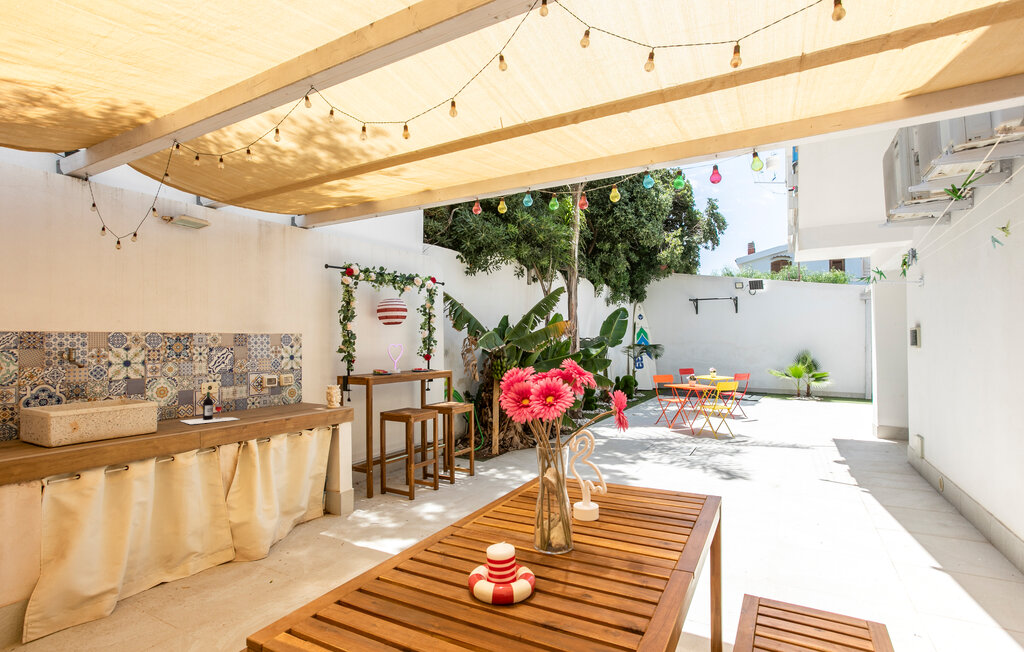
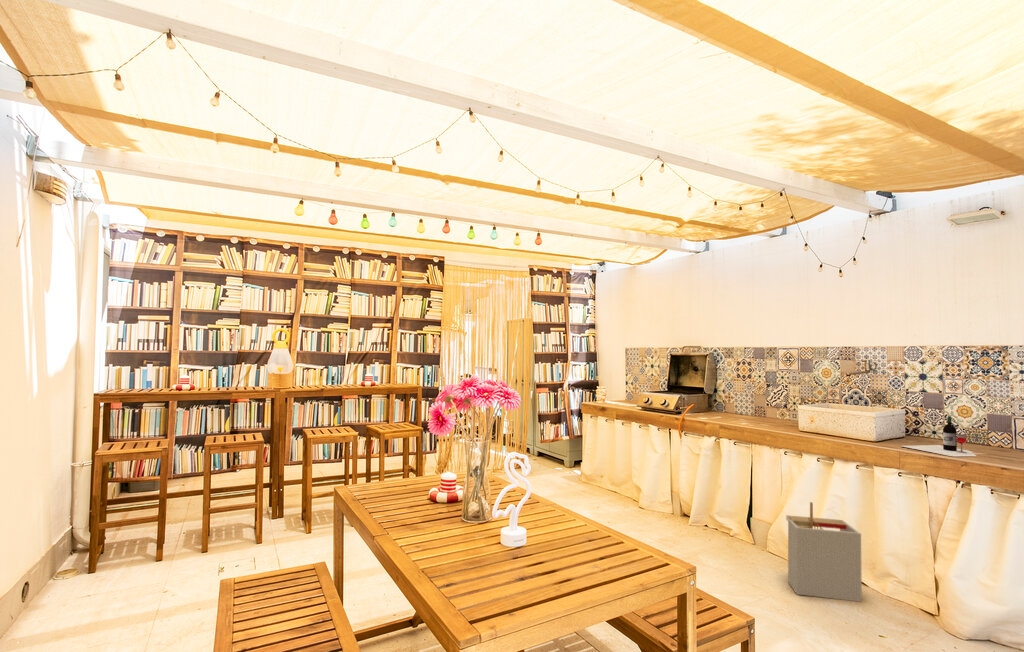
storage bin: none [152,500,216,604] -> present [786,502,862,602]

